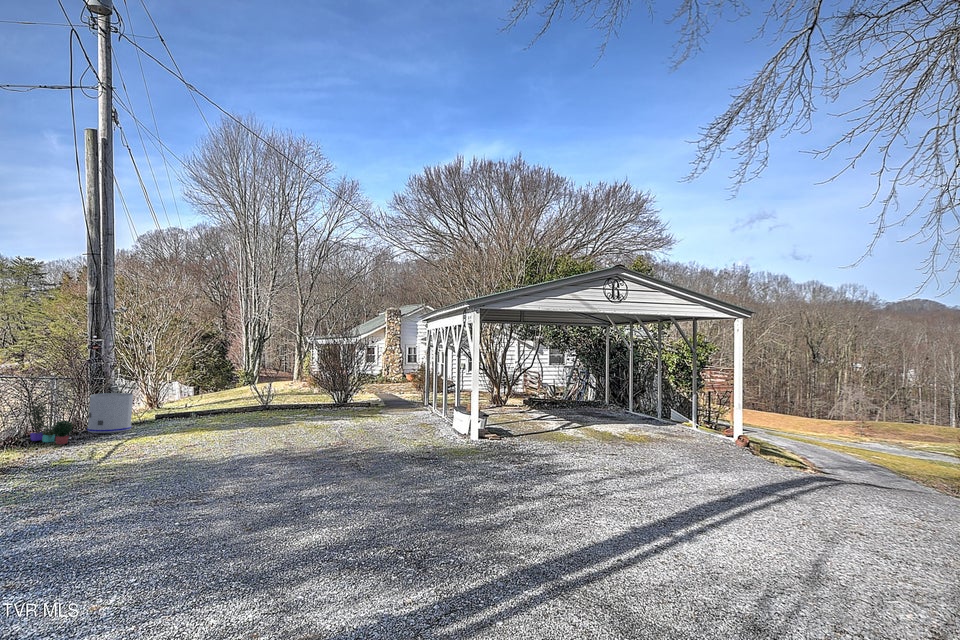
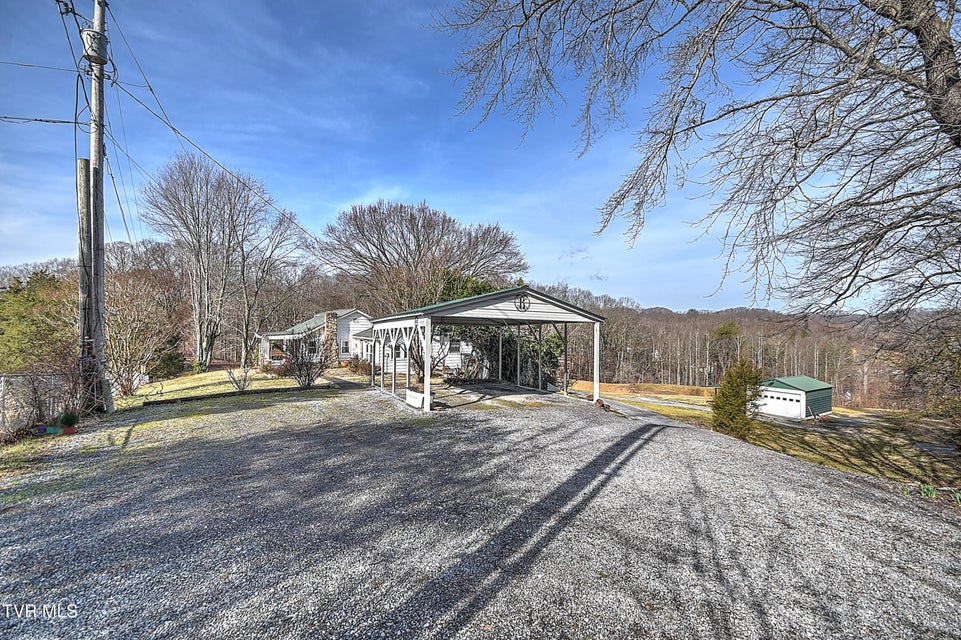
trash can: present [87,393,133,433] -> none [84,387,130,422]

